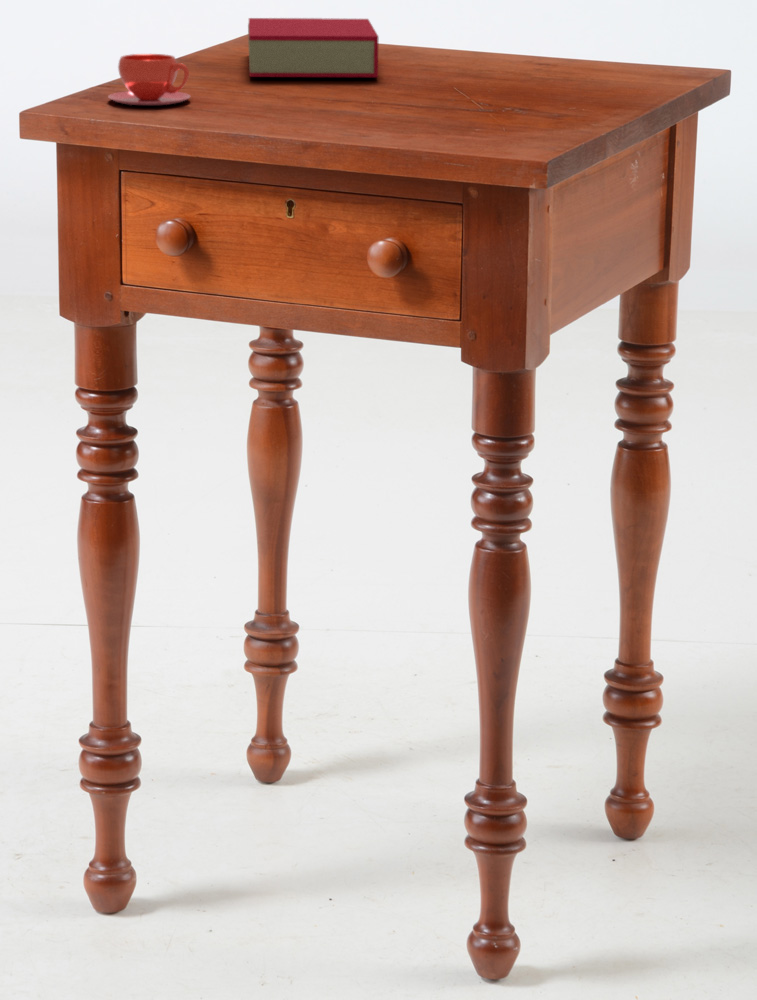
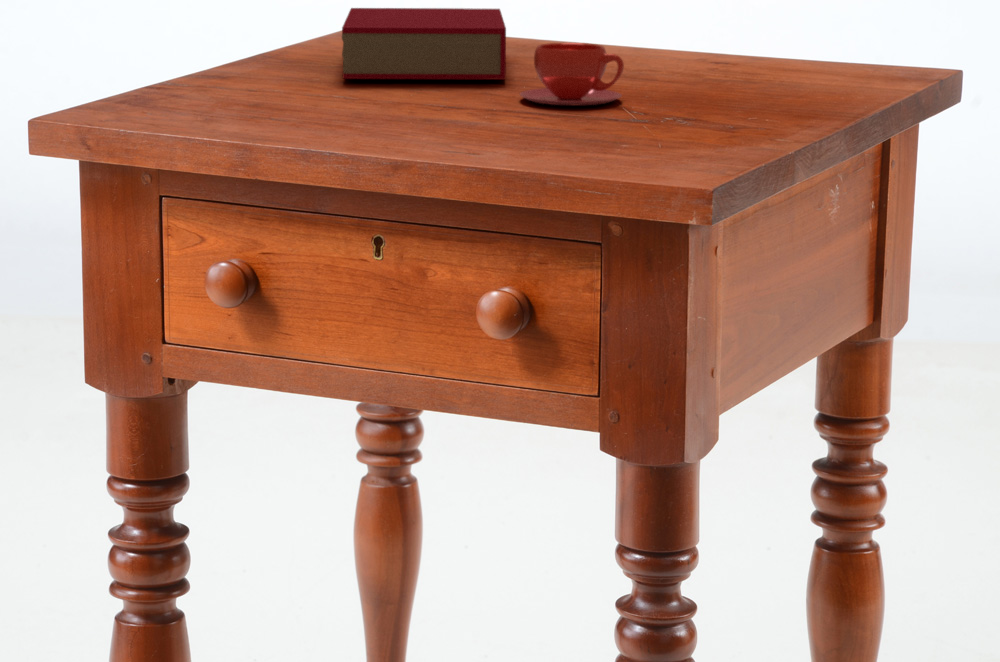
teacup: present [108,54,190,105] -> present [520,43,624,105]

